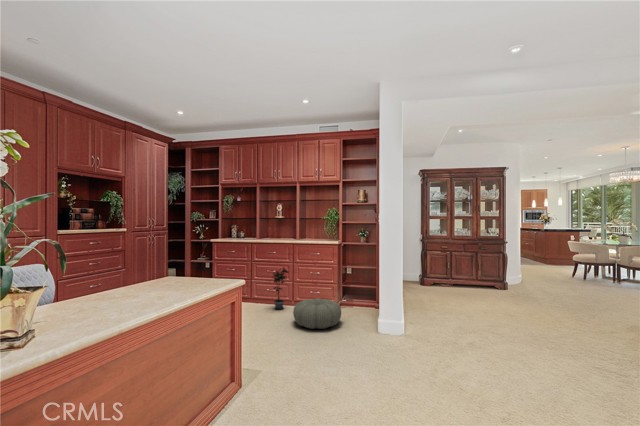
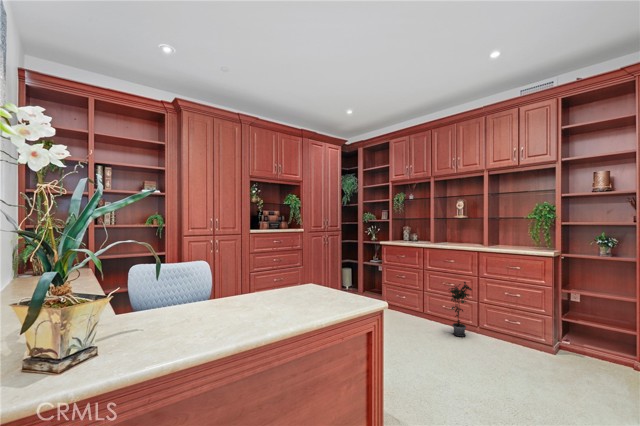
pouf: present [293,298,341,329] -> none [476,332,559,384]

